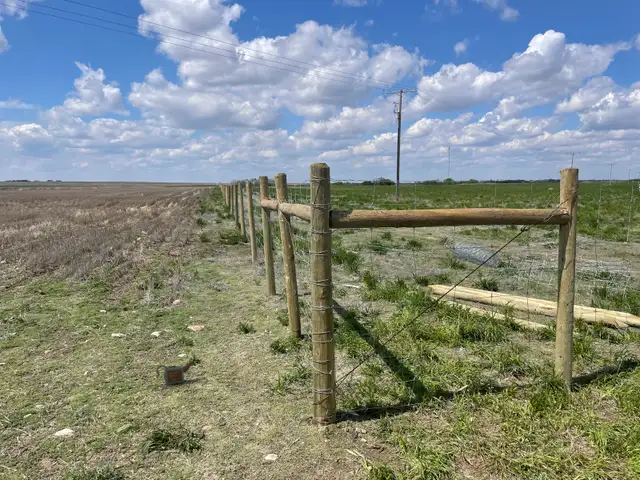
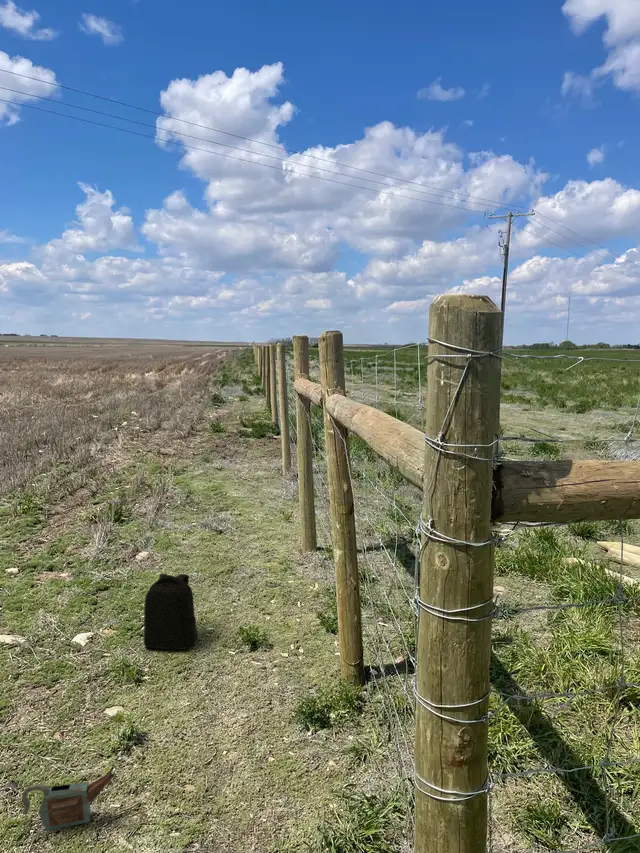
backpack: none [190,297,217,334] -> present [144,574,197,649]

